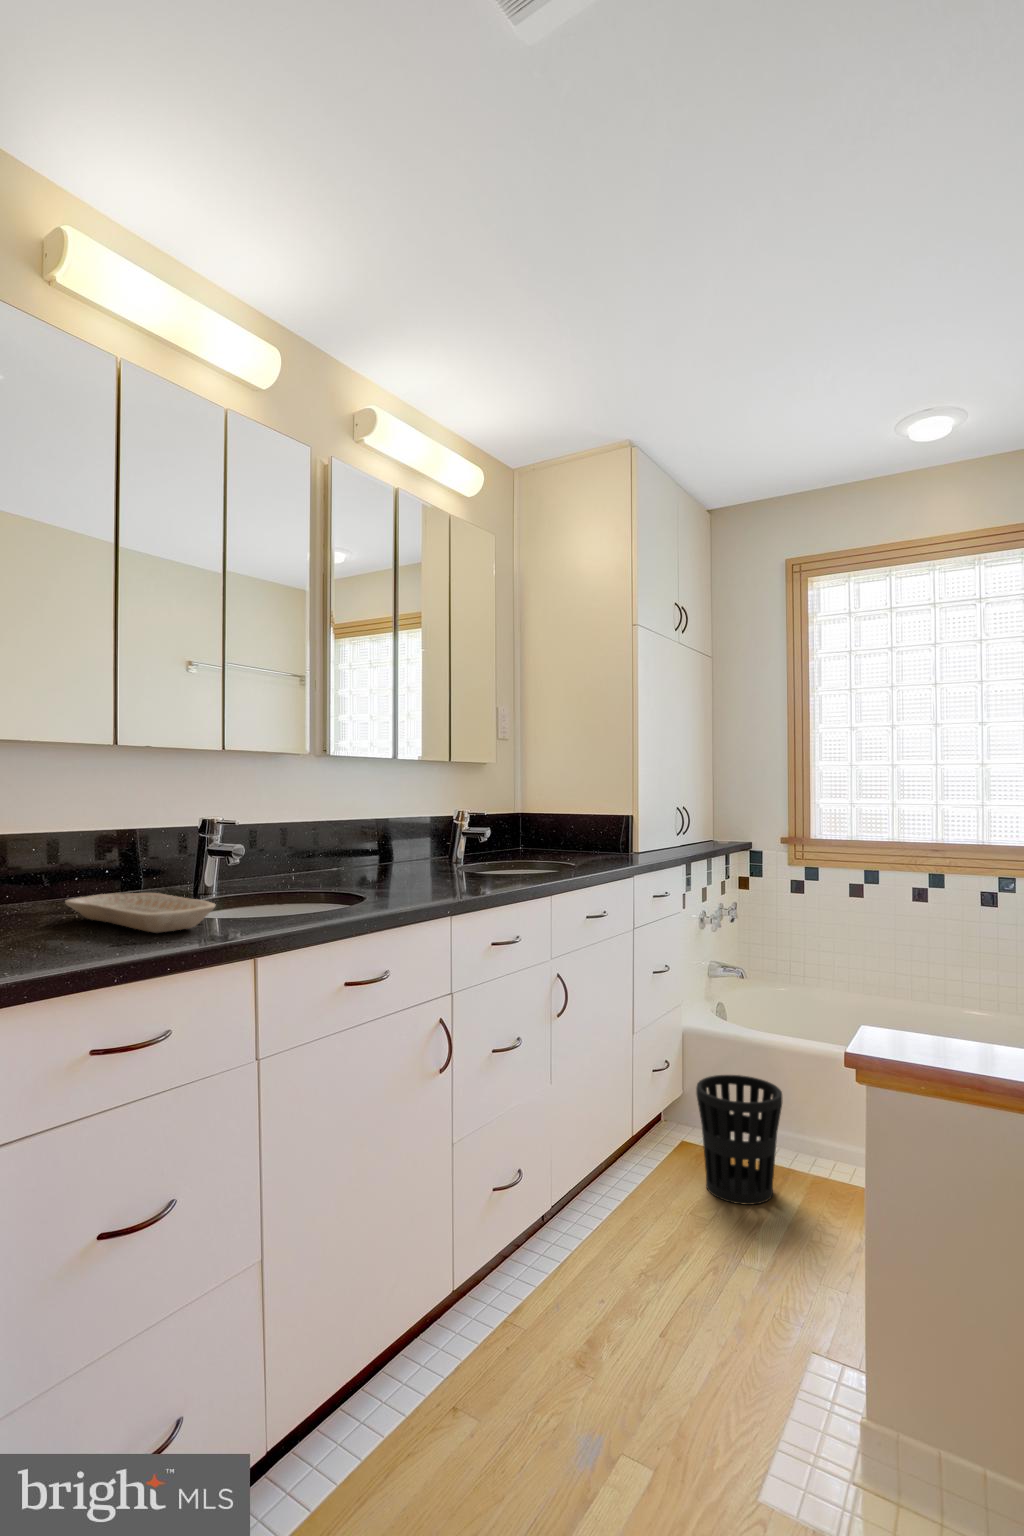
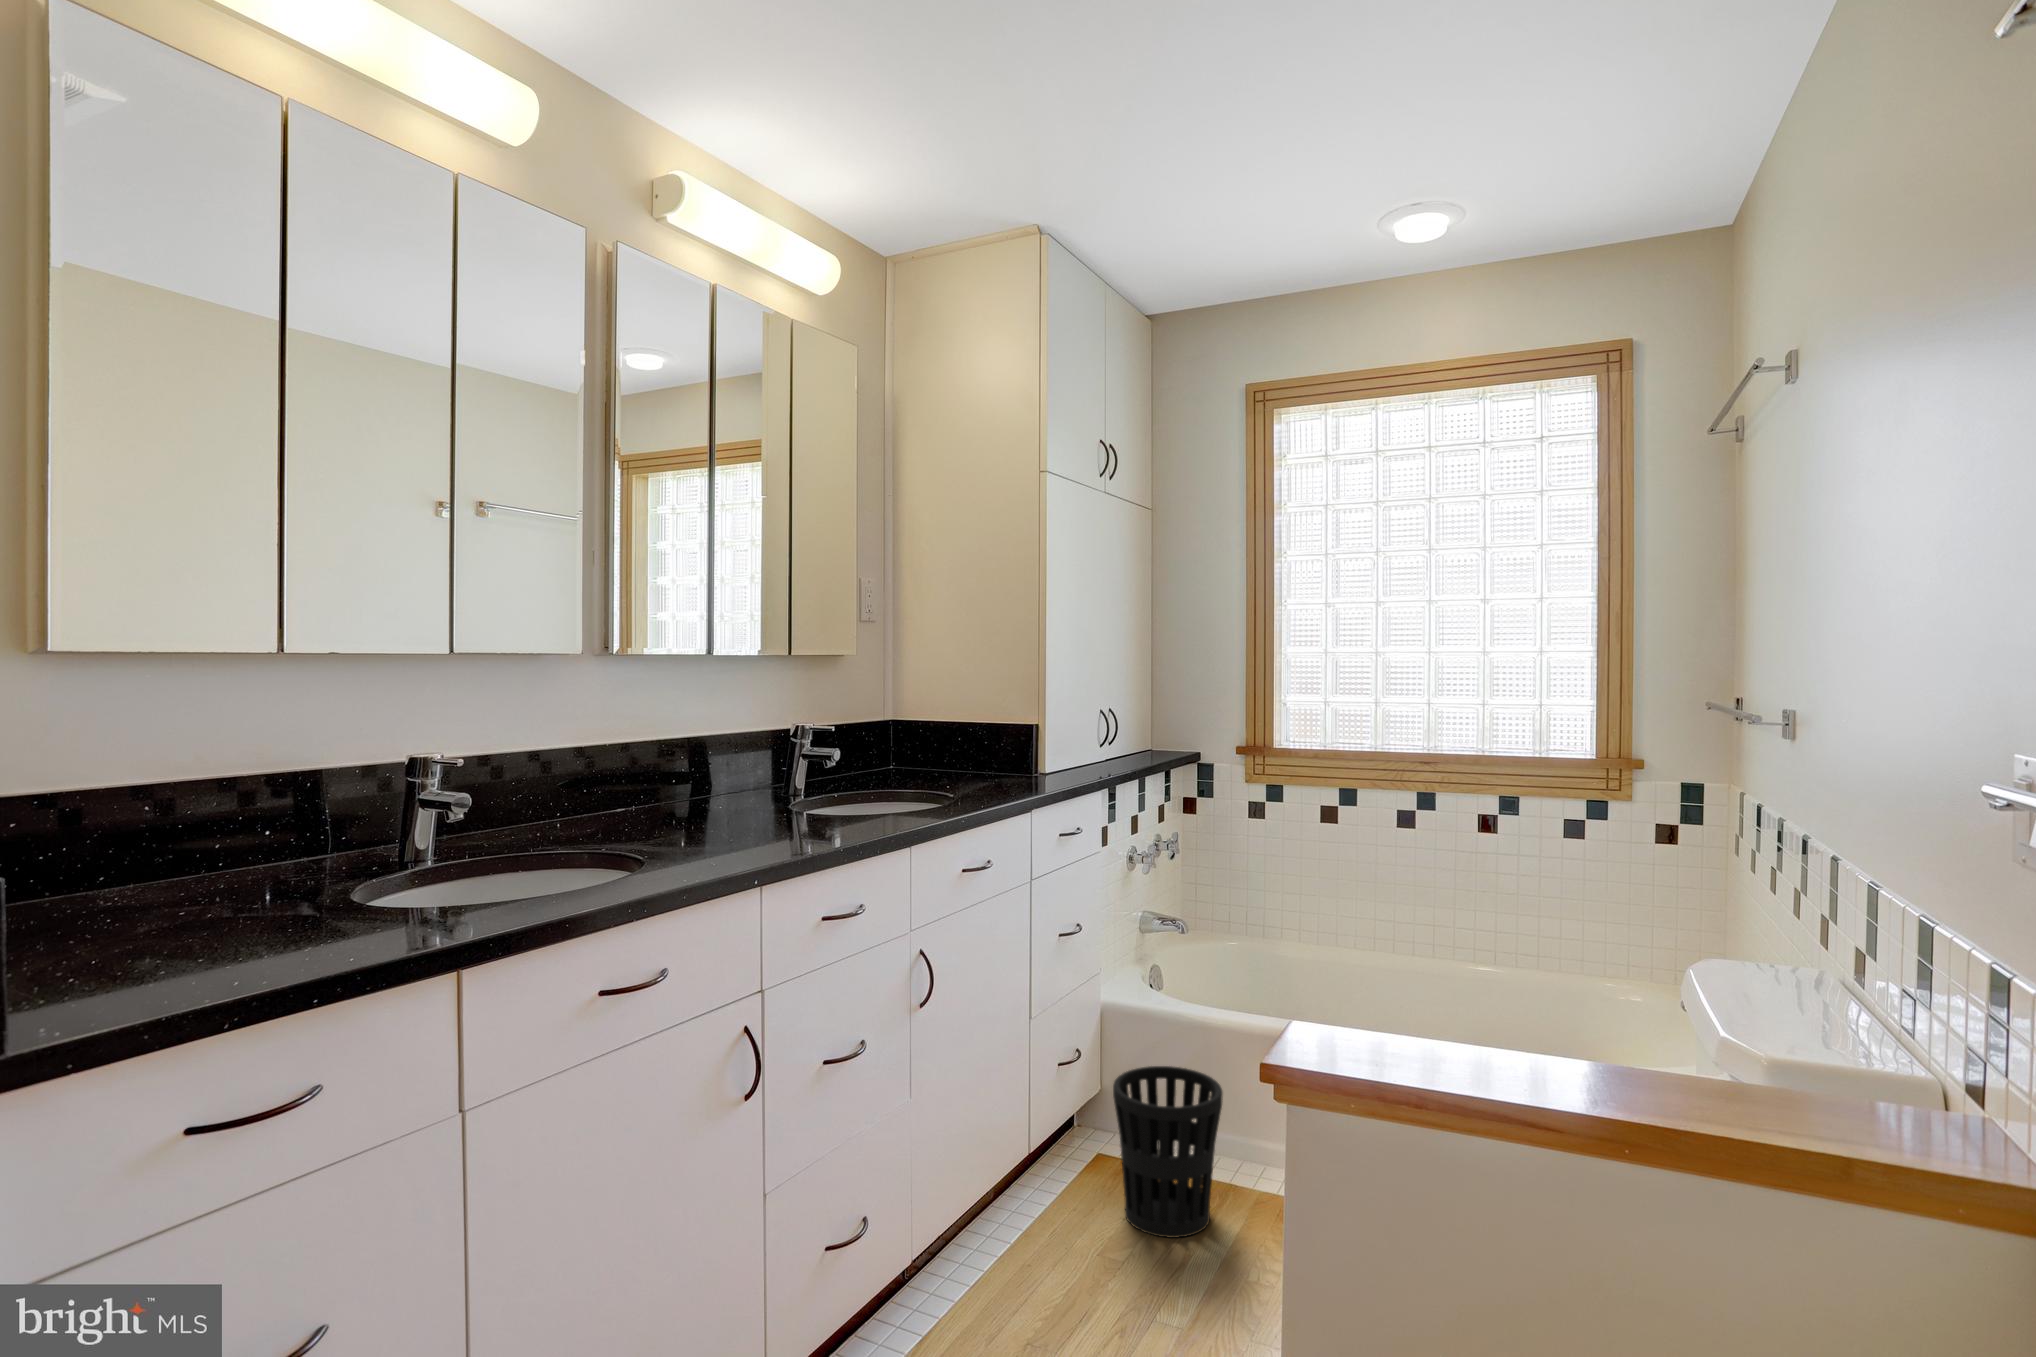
tray: present [65,893,216,933] -> none [132,879,362,953]

